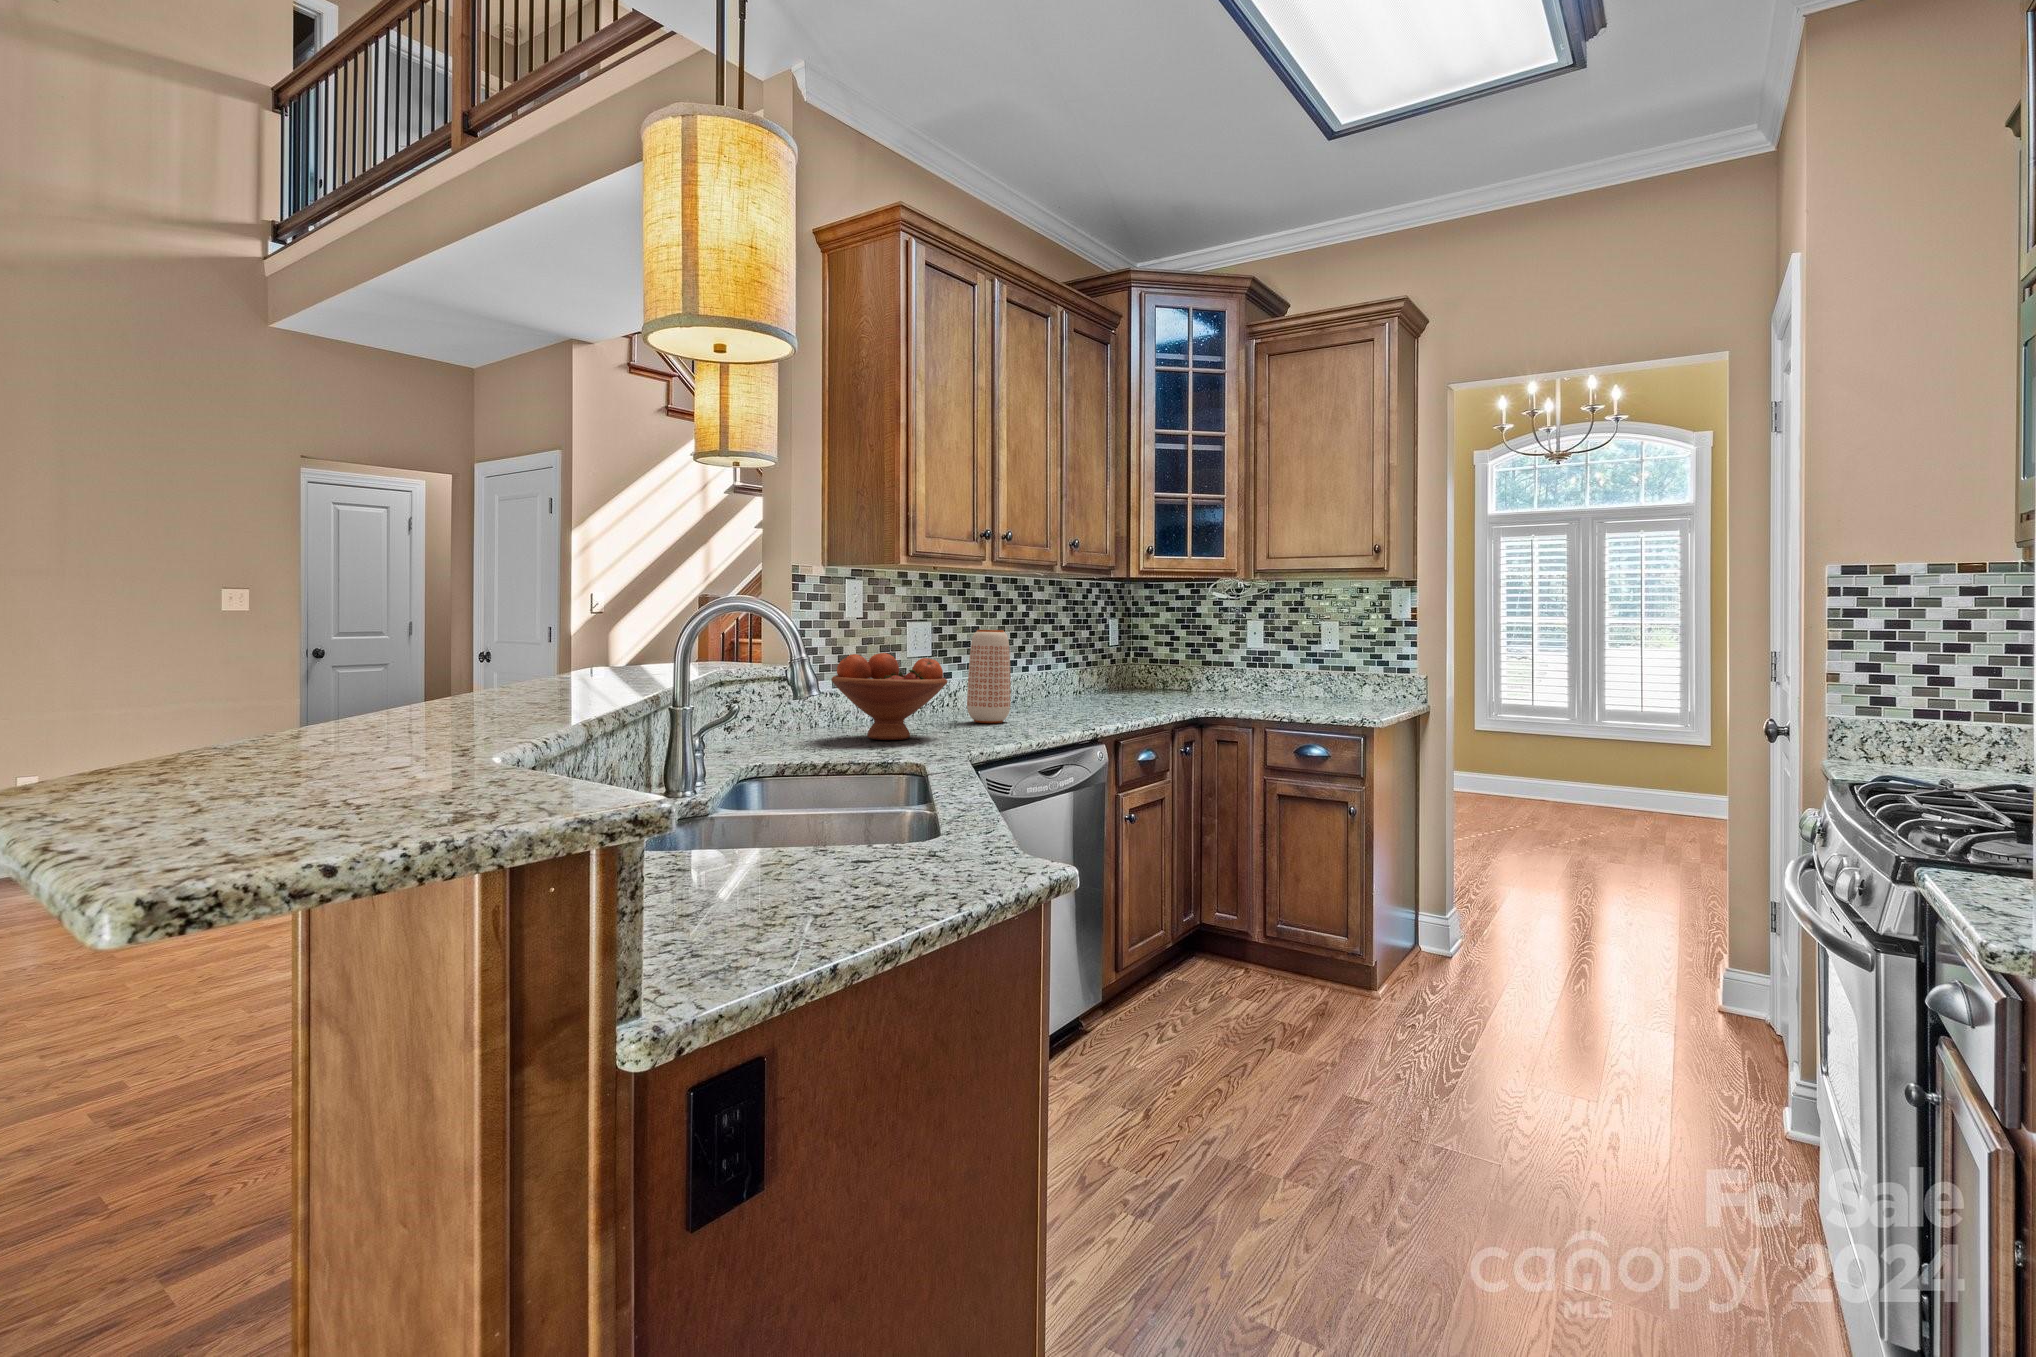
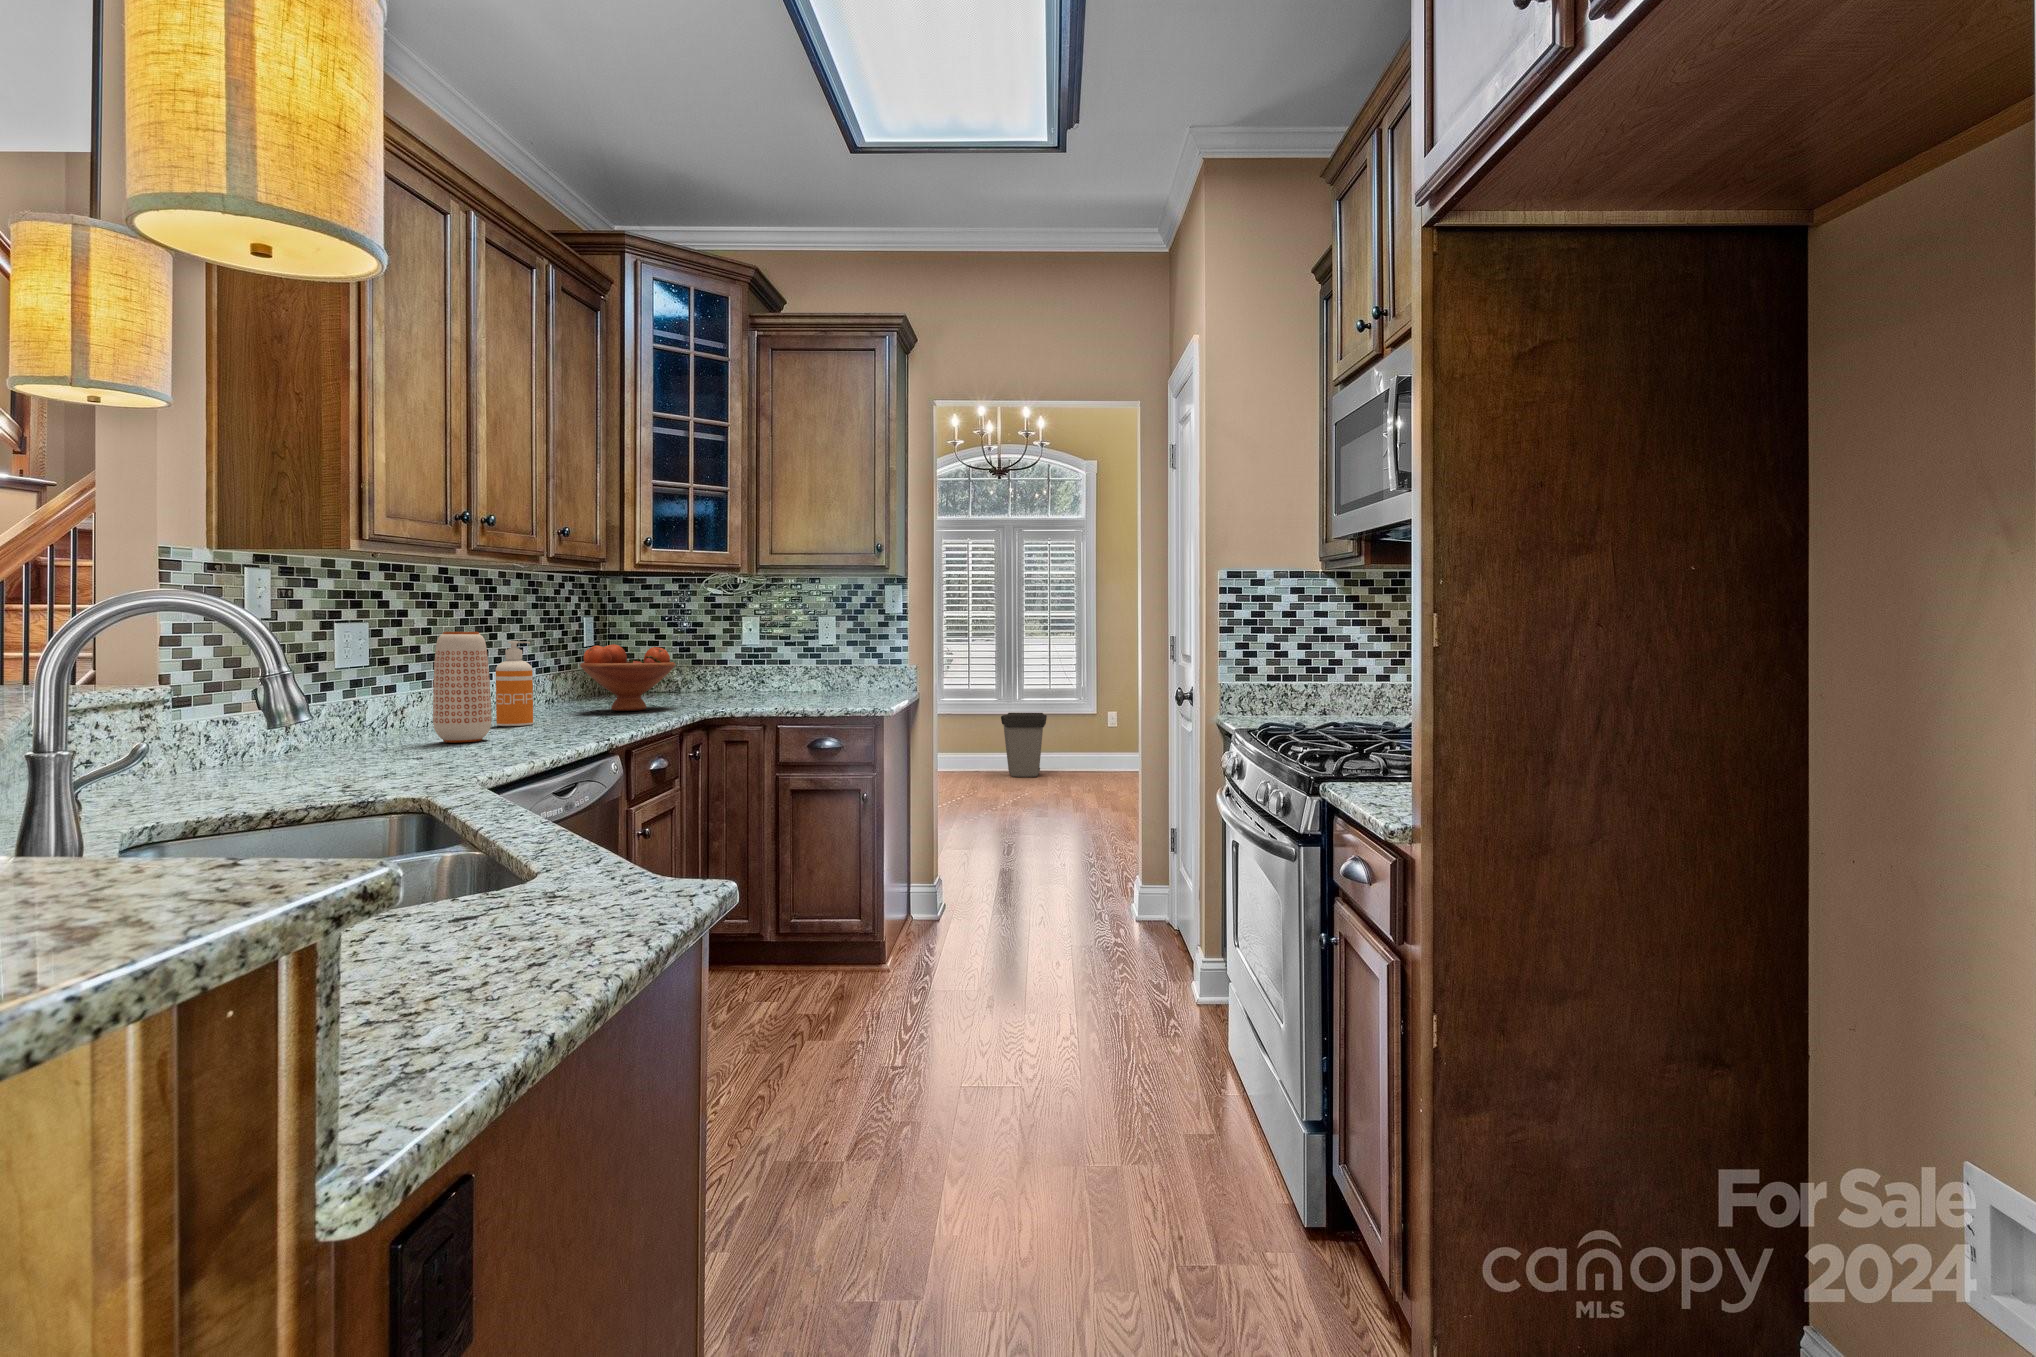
soap dispenser: none [1023,639,1053,712] -> present [496,641,533,726]
fruit bowl: present [831,653,947,740] -> present [580,644,675,711]
trash can: none [1539,729,1597,801] -> present [1001,713,1047,777]

